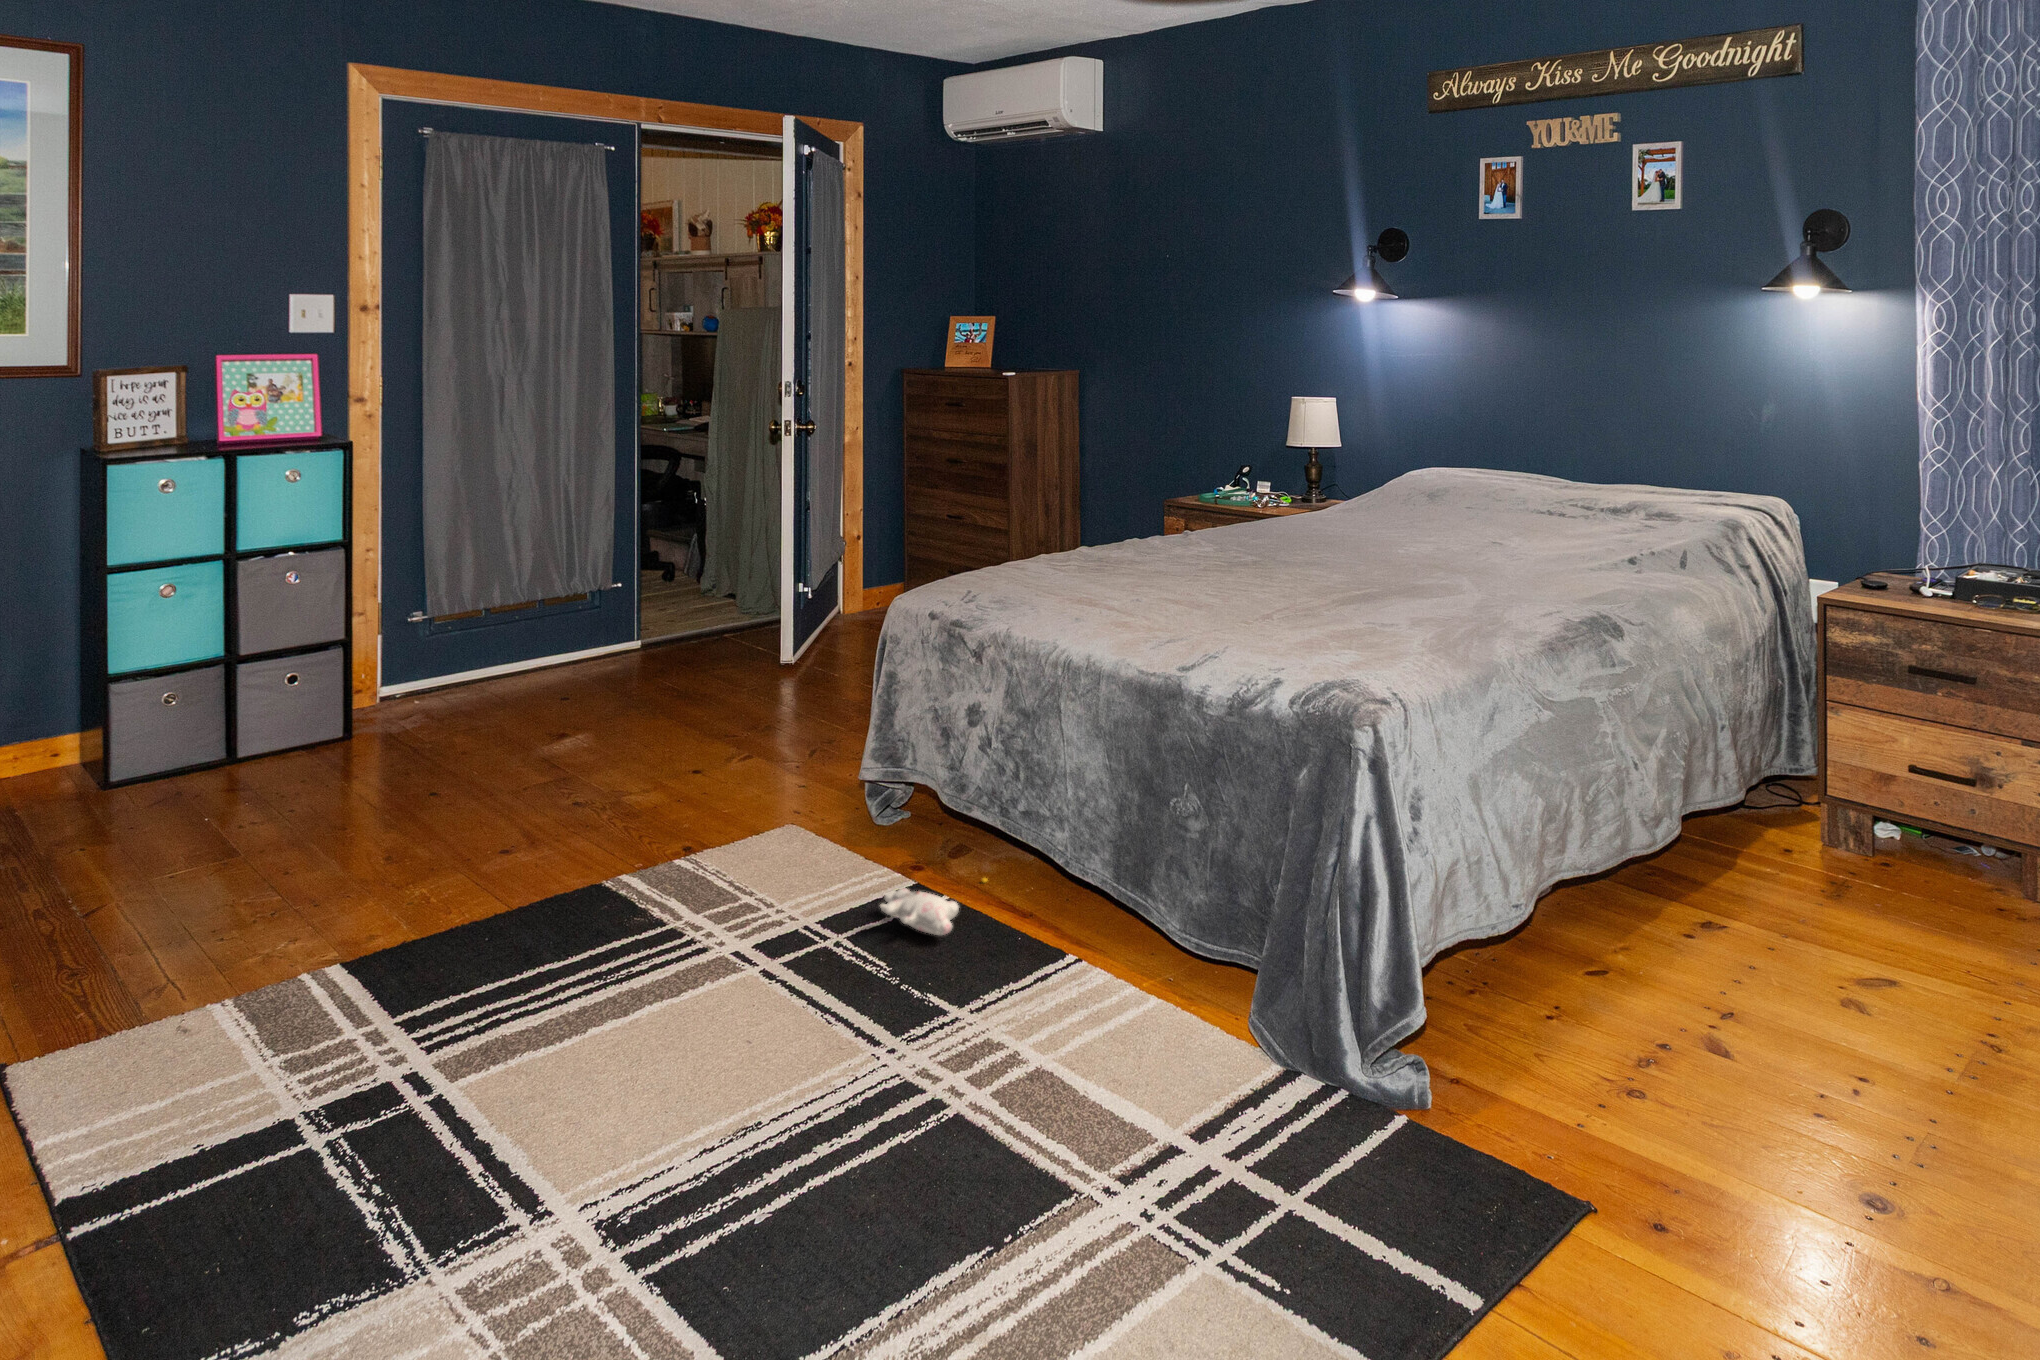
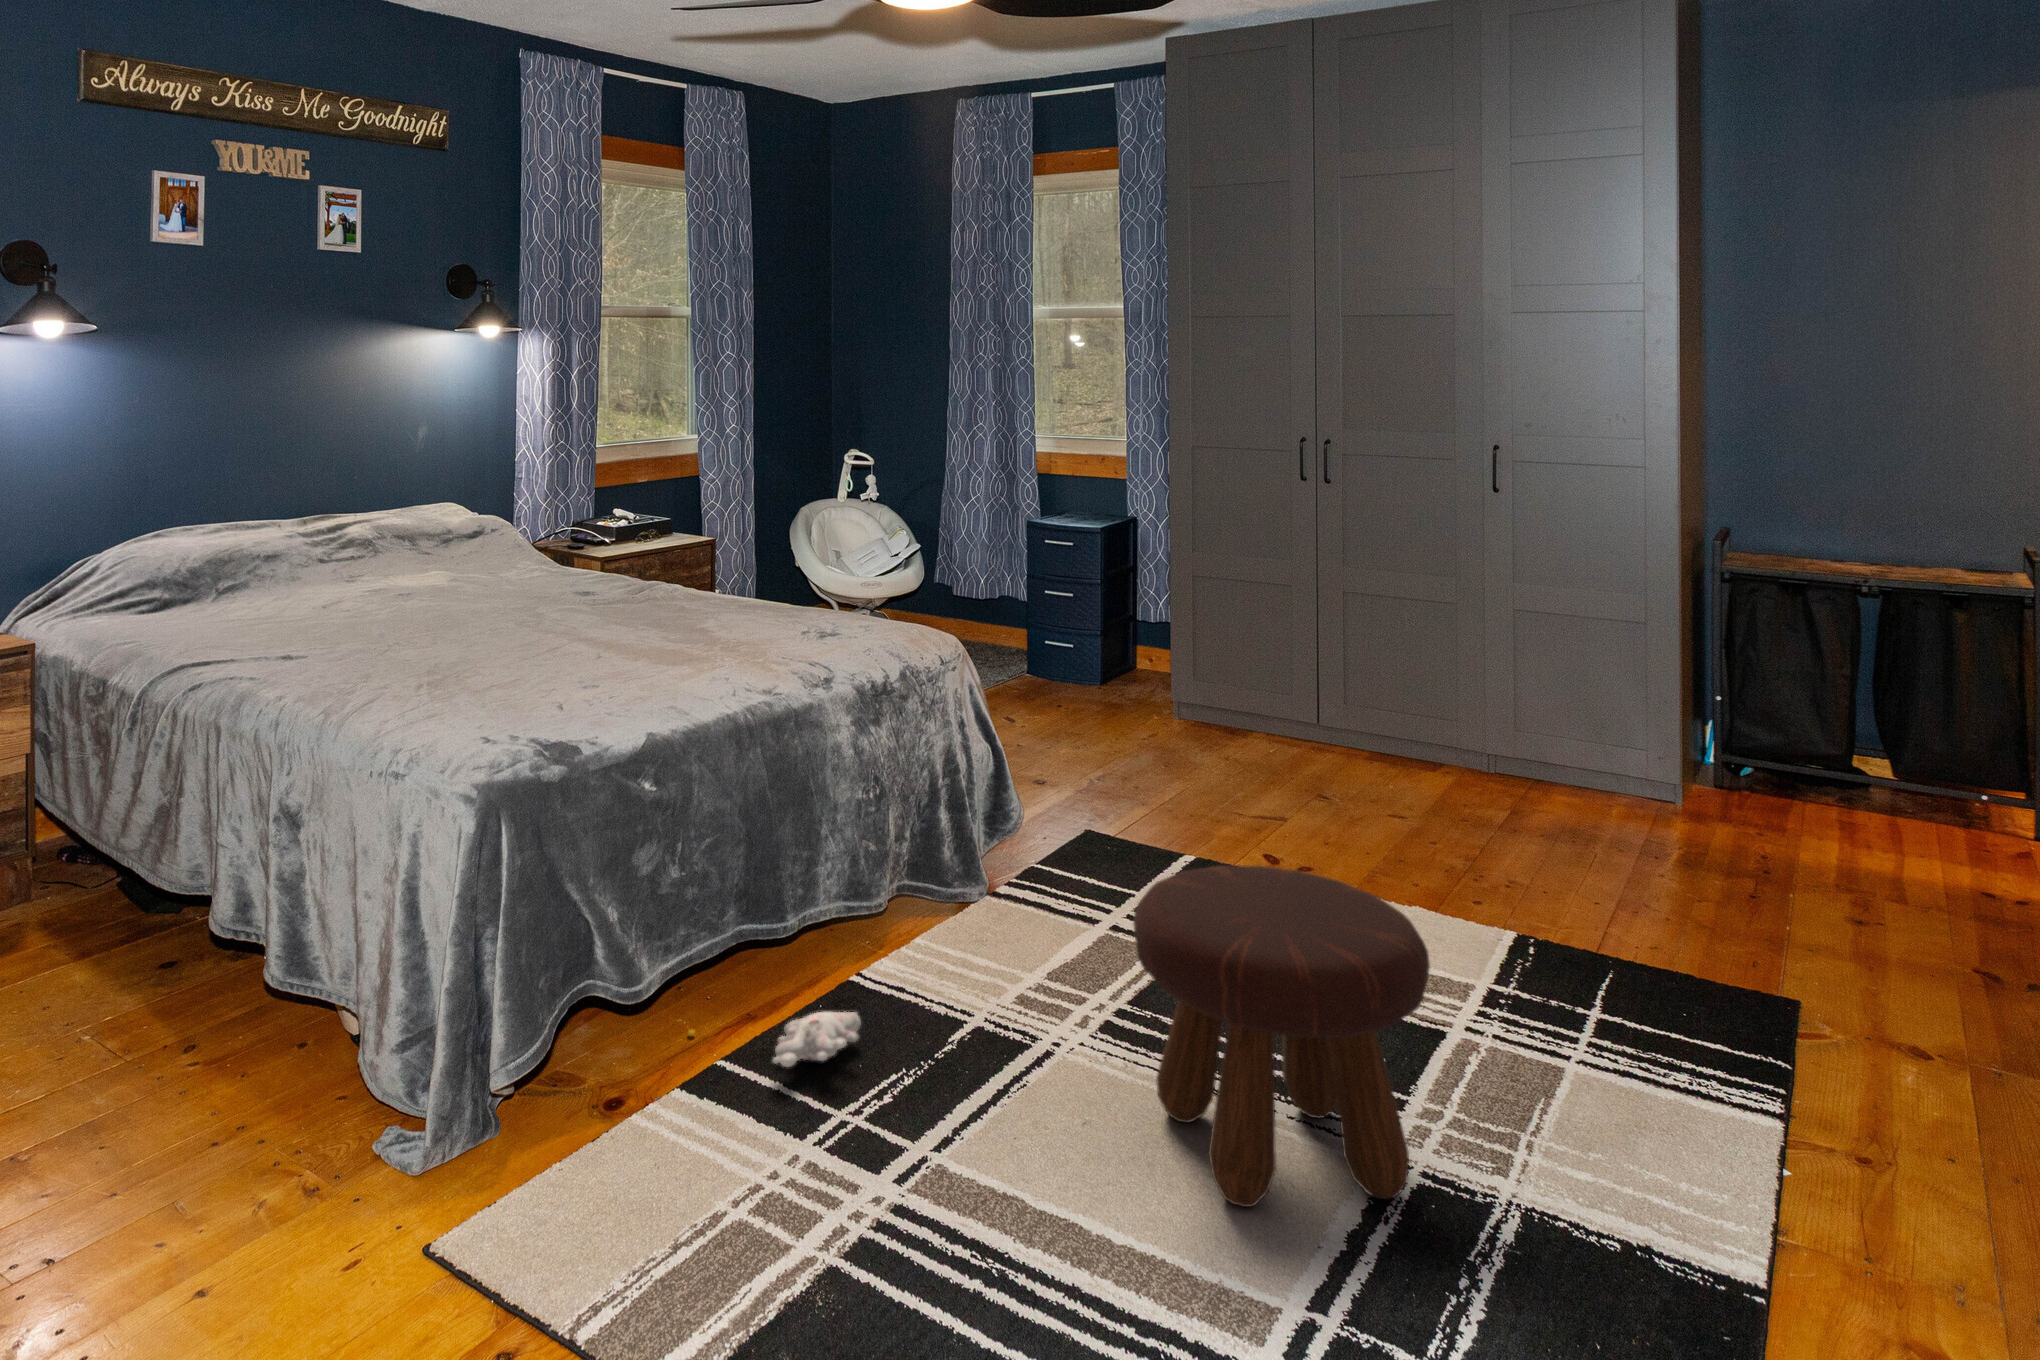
footstool: none [458,841,767,1186] -> present [1134,866,1430,1207]

